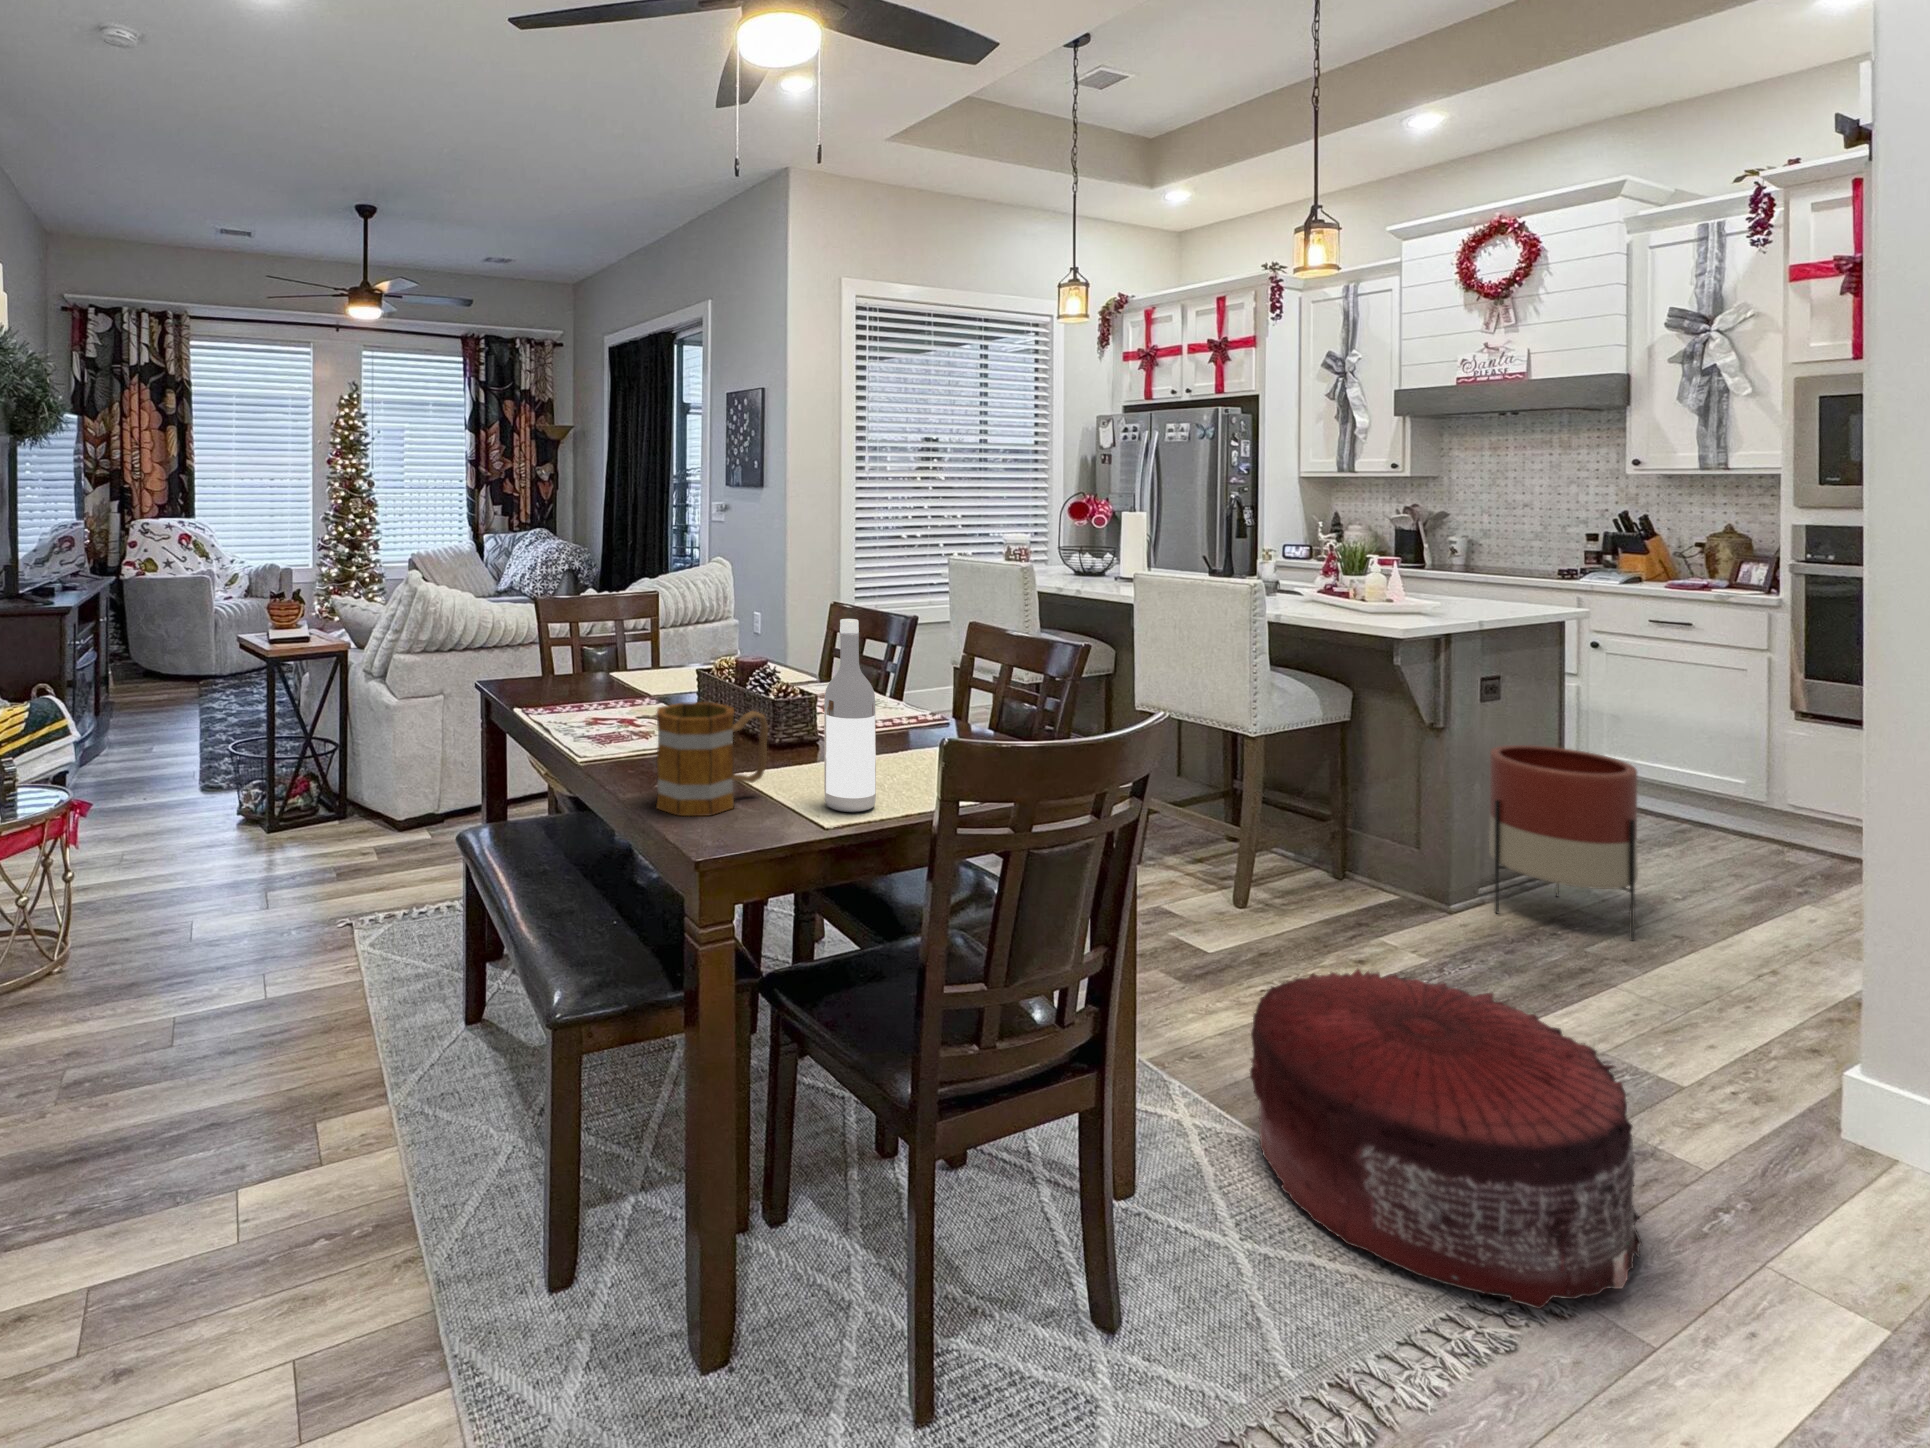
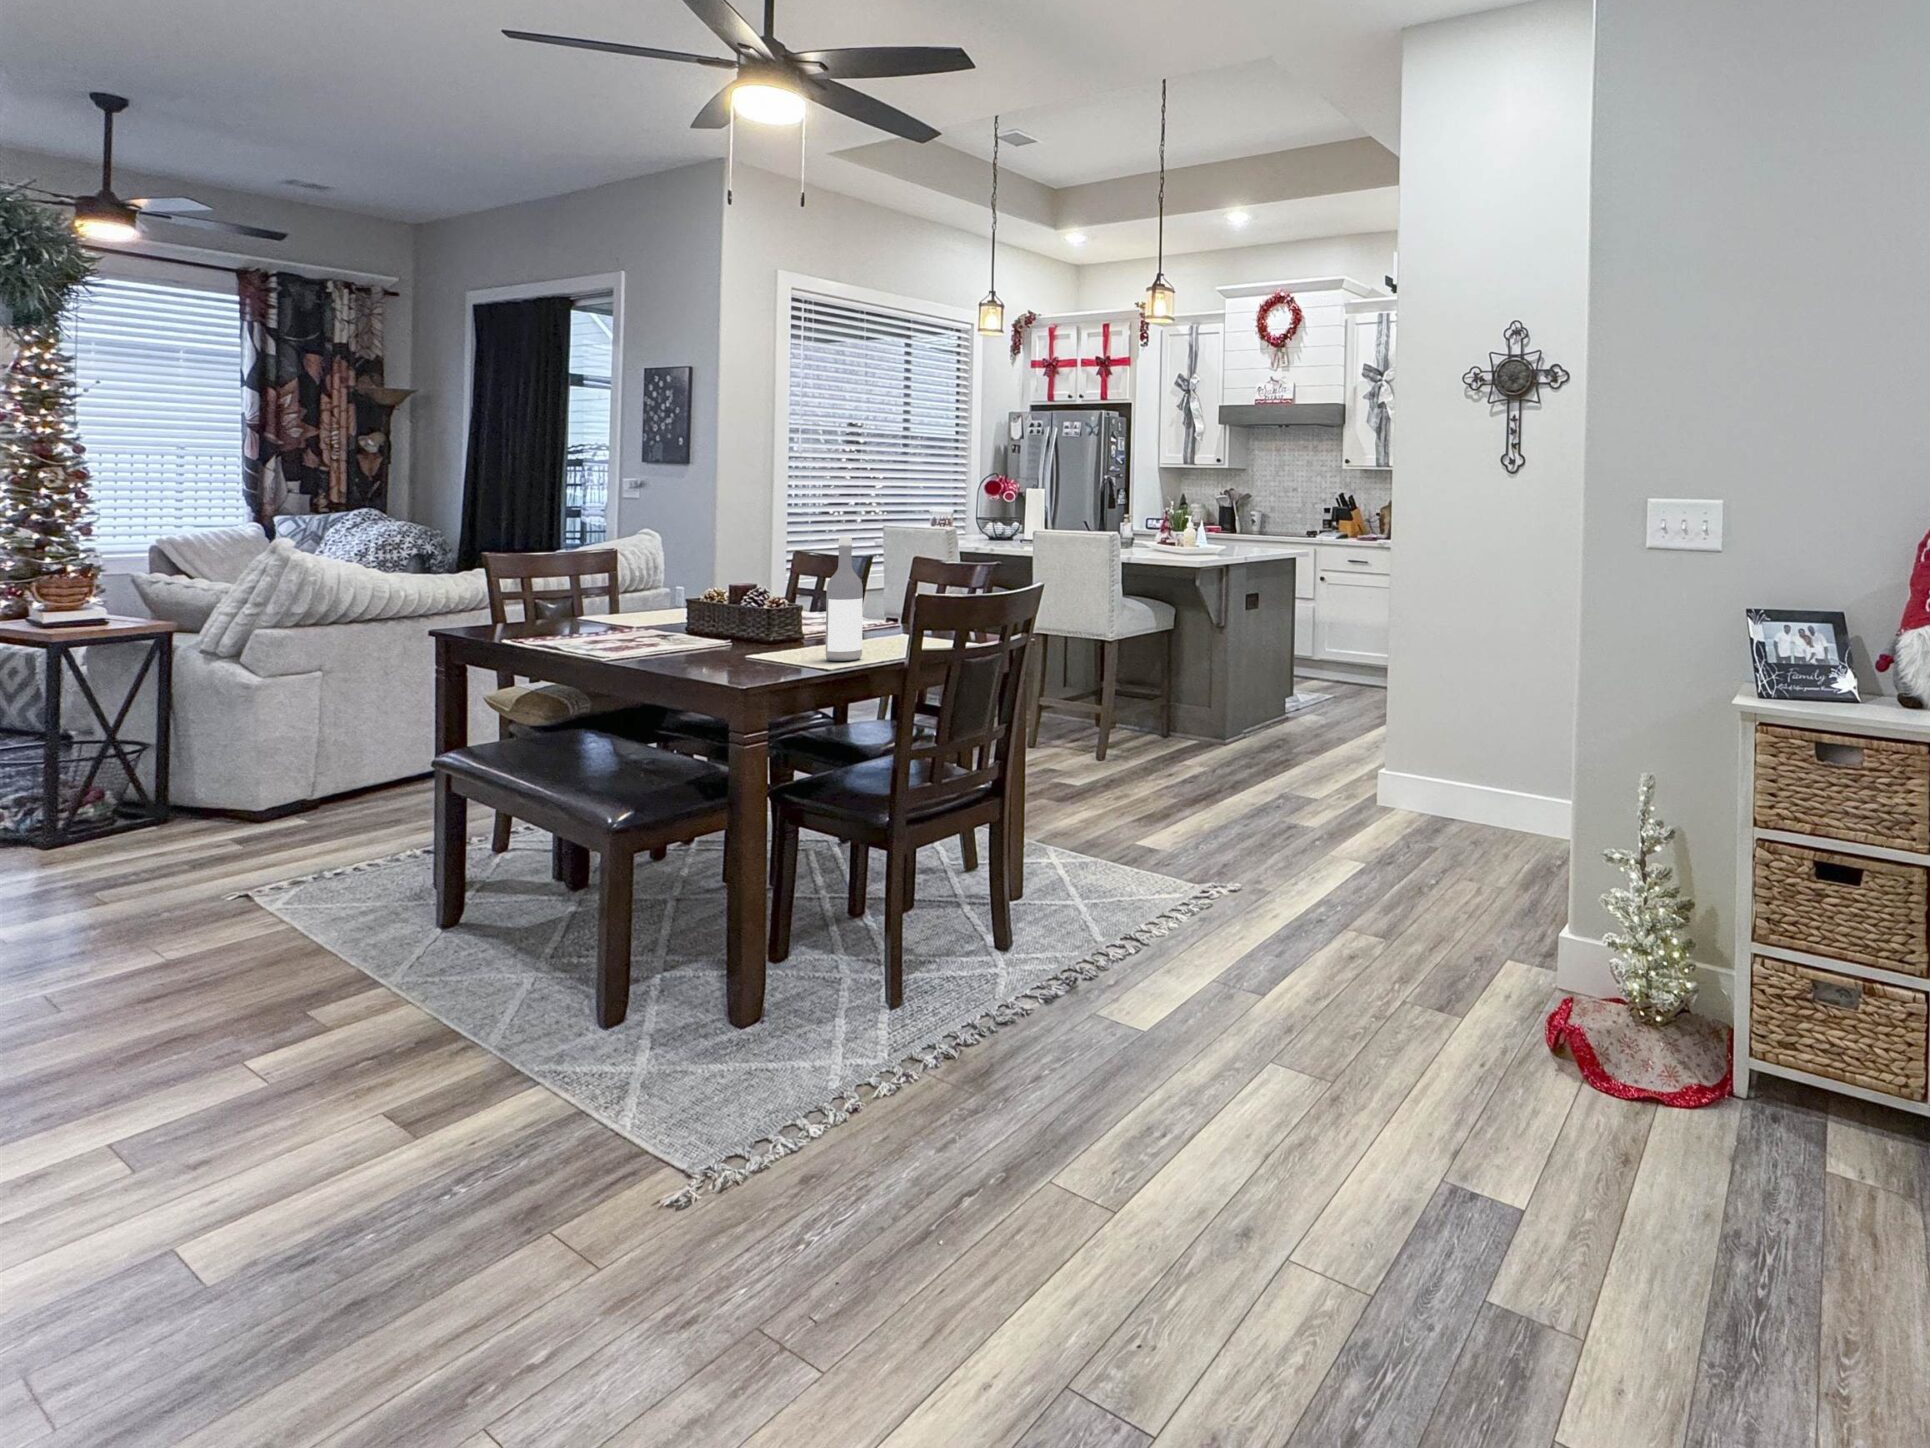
mug: present [656,702,768,816] -> none [696,598,783,672]
planter: present [1489,745,1638,940] -> none [1248,636,1321,744]
pouf: present [1250,969,1642,1309] -> none [1092,754,1279,892]

